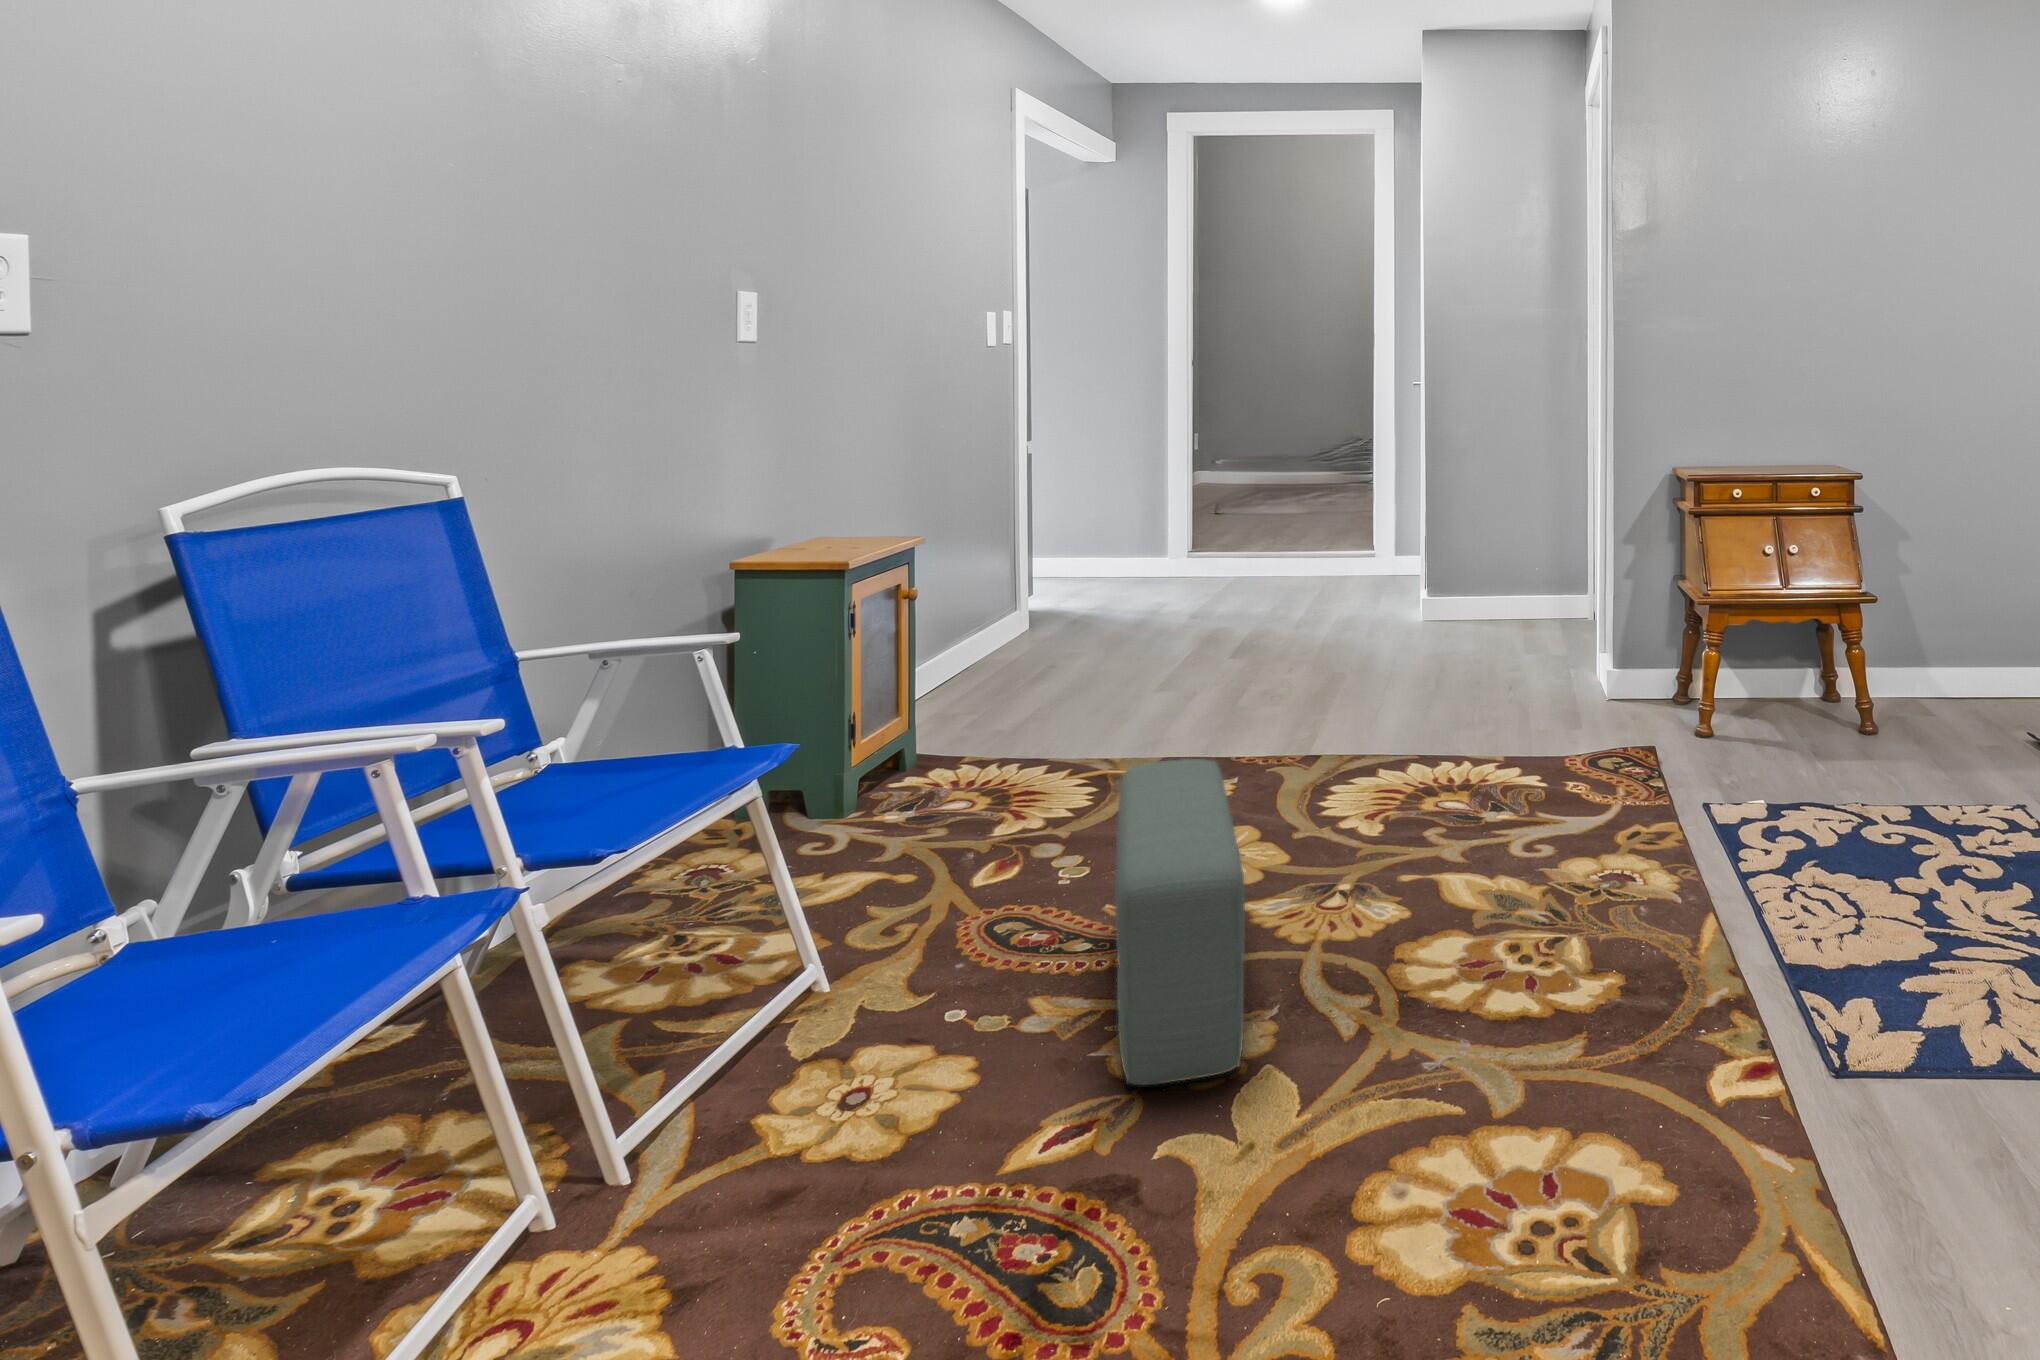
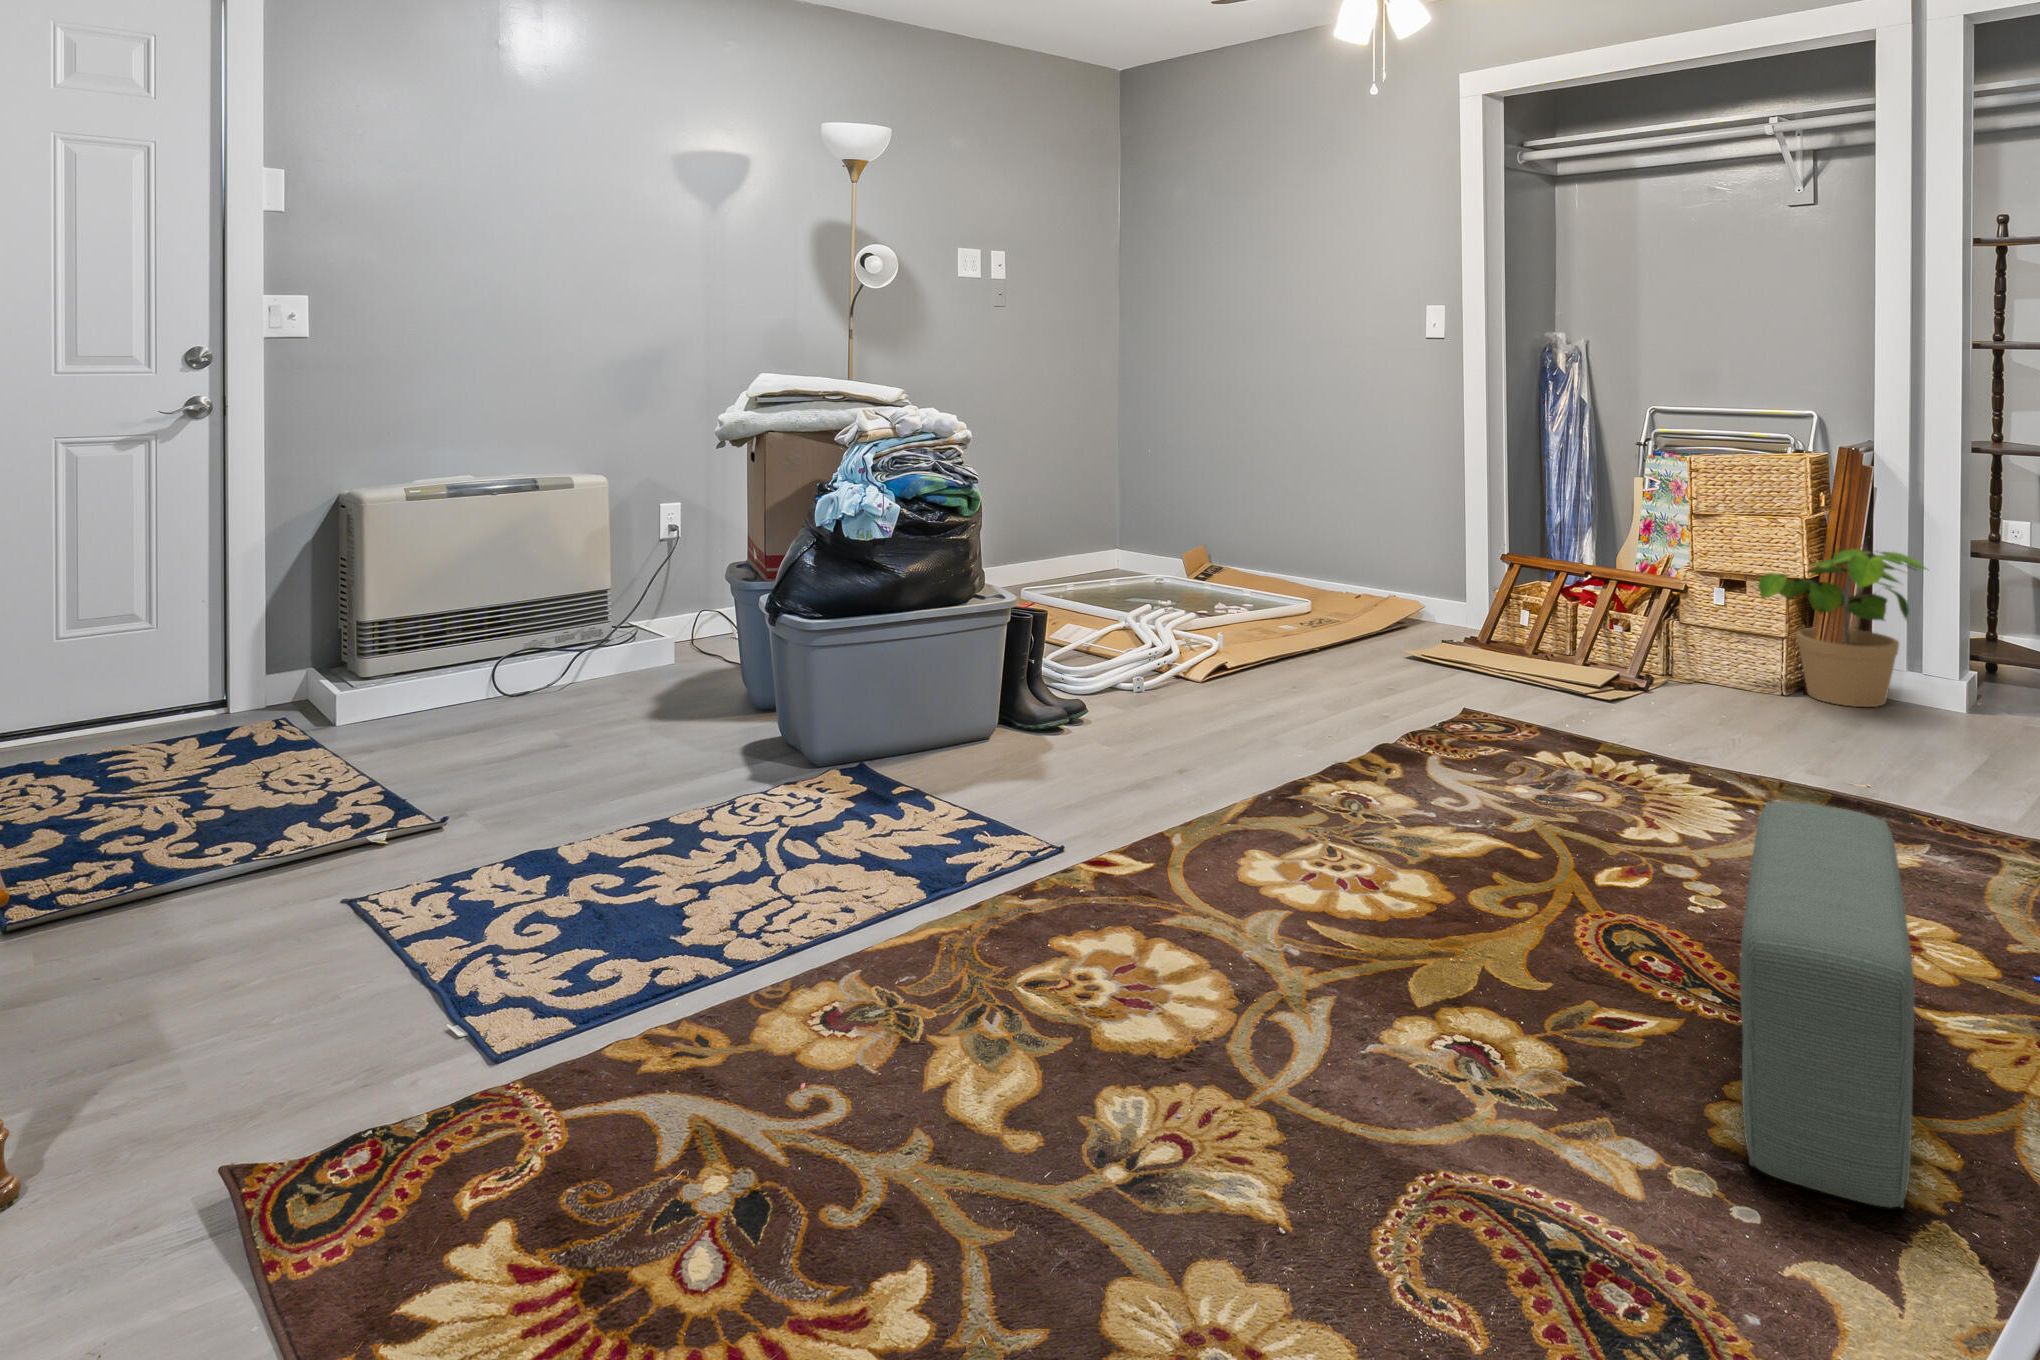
potted plant: none [1100,535,1232,671] -> present [1758,549,1926,707]

